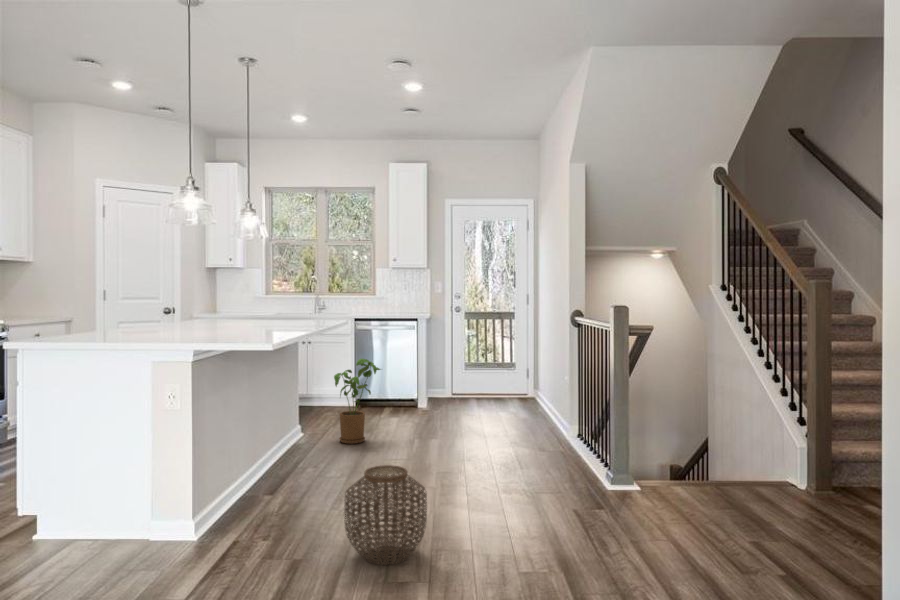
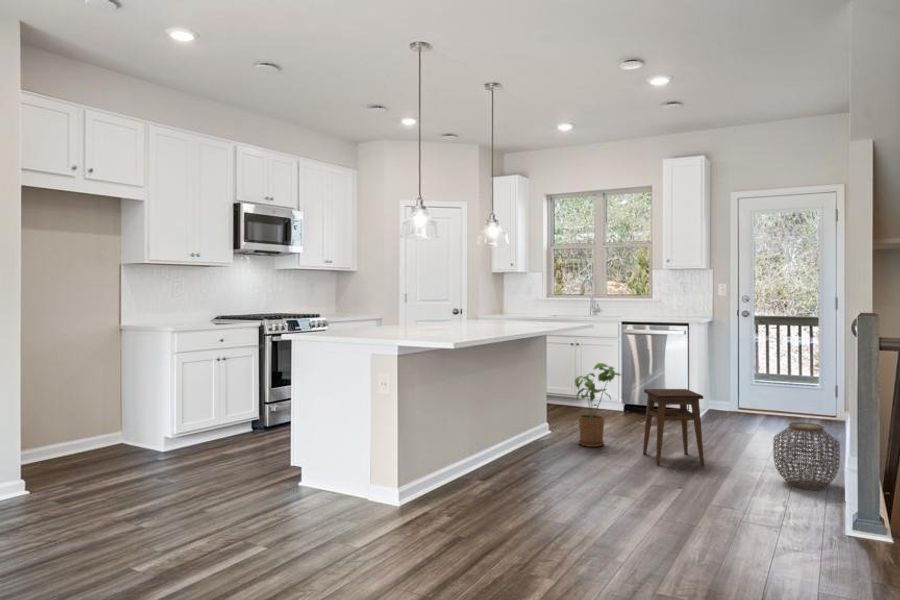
stool: none [406,379,465,453] -> present [643,389,704,465]
woven basket: present [344,465,427,565] -> present [773,422,840,490]

